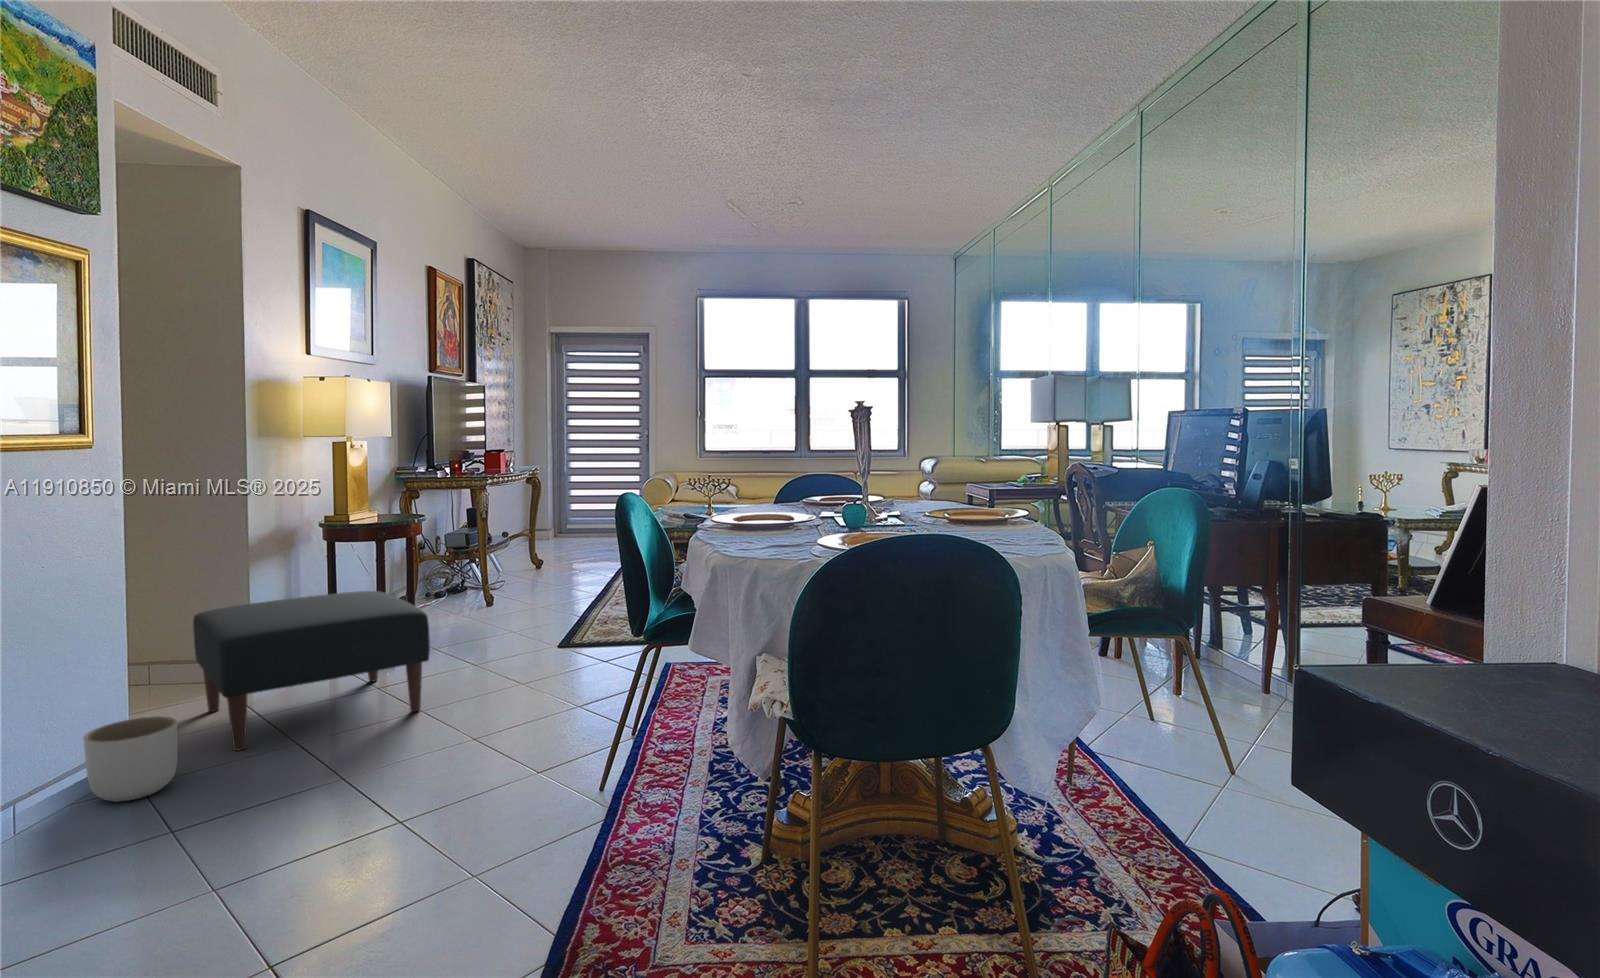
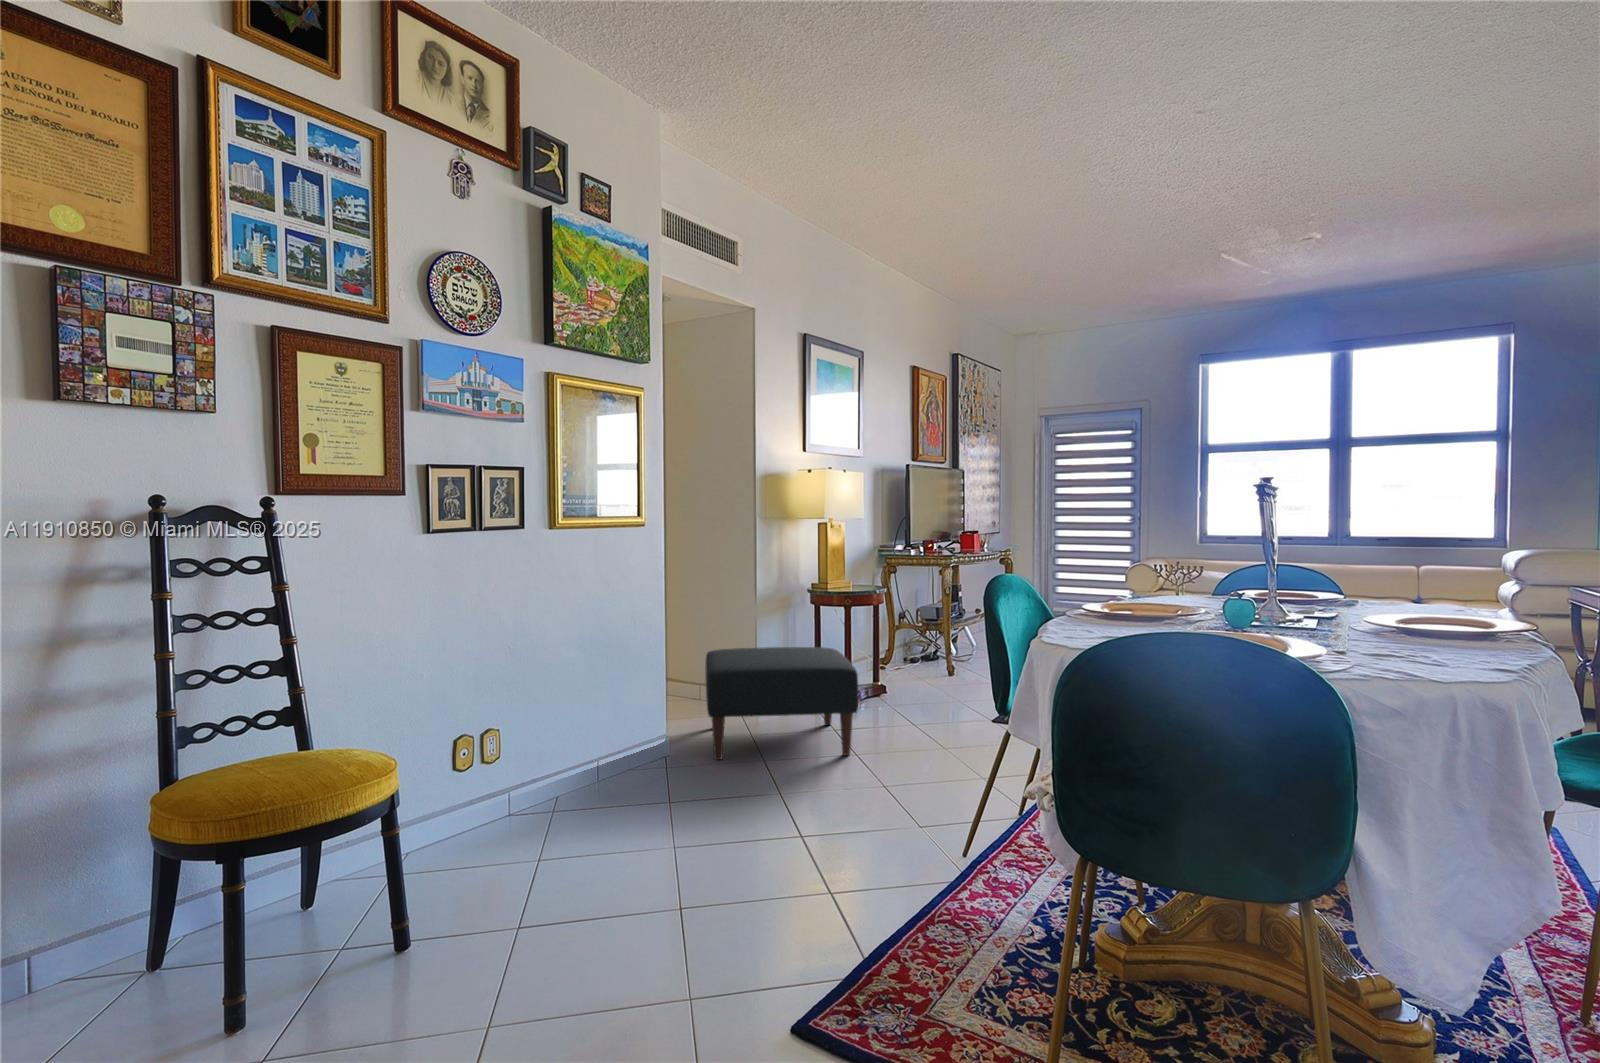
planter: present [84,716,178,802] -> none [621,722,674,780]

